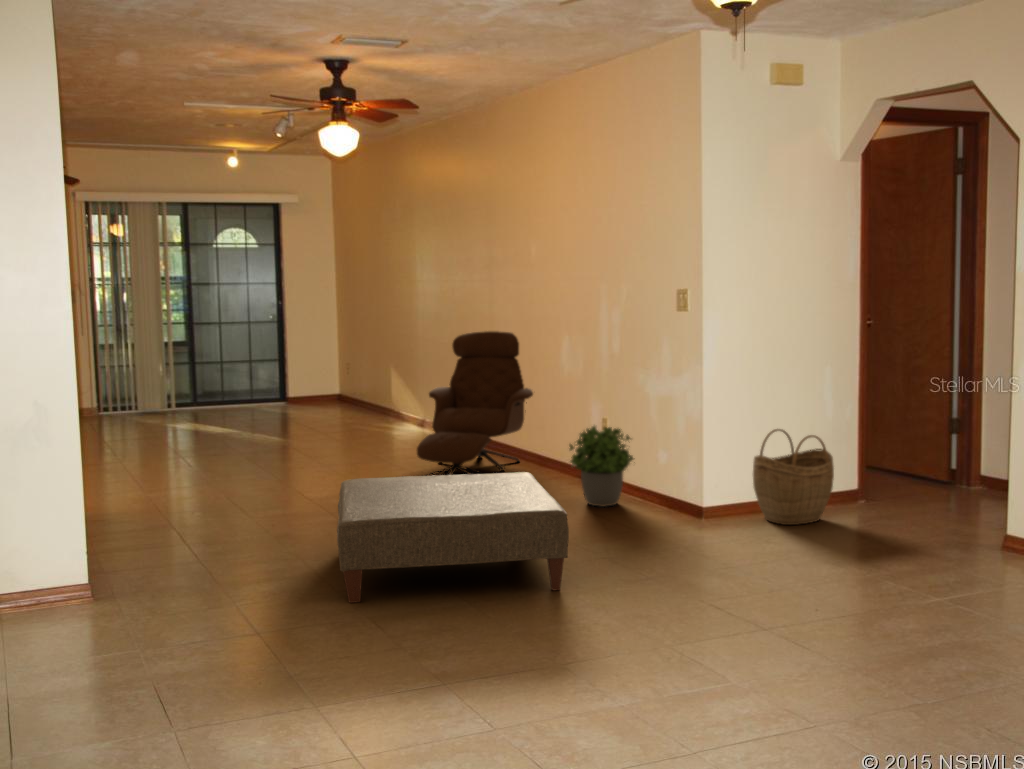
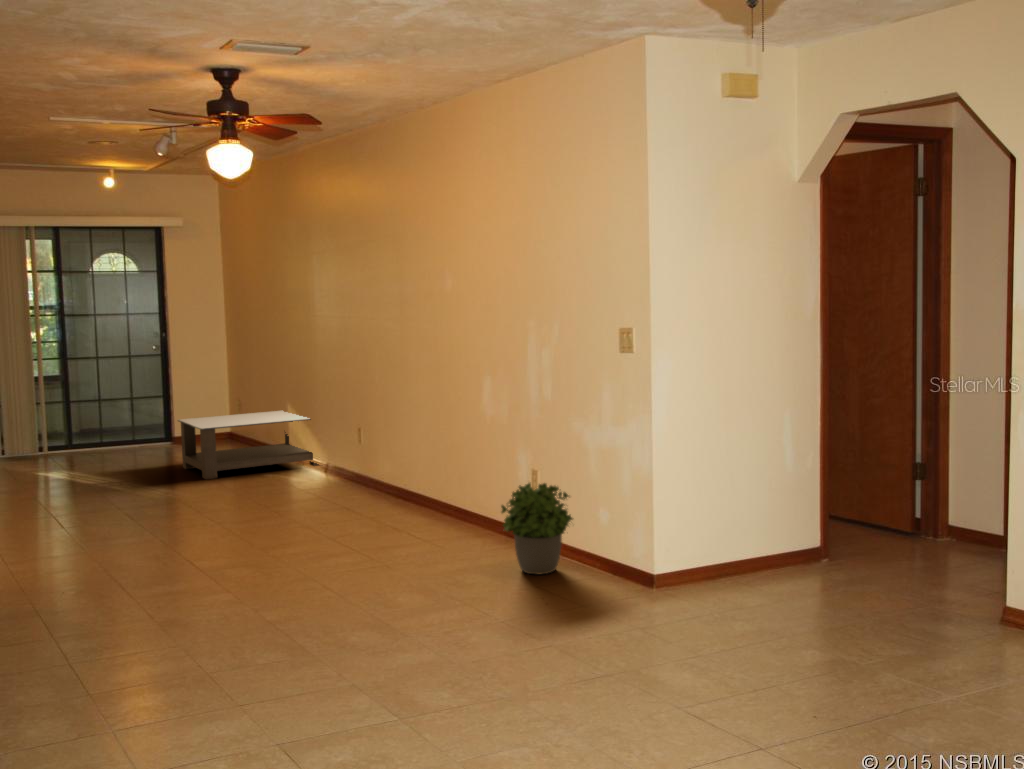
lounge chair: present [417,331,533,476] -> none [324,371,453,547]
coffee table: none [291,373,423,432] -> present [178,411,320,479]
woven basket: present [753,429,834,525] -> none [708,485,796,594]
ottoman: present [337,472,569,603] -> none [238,548,522,739]

